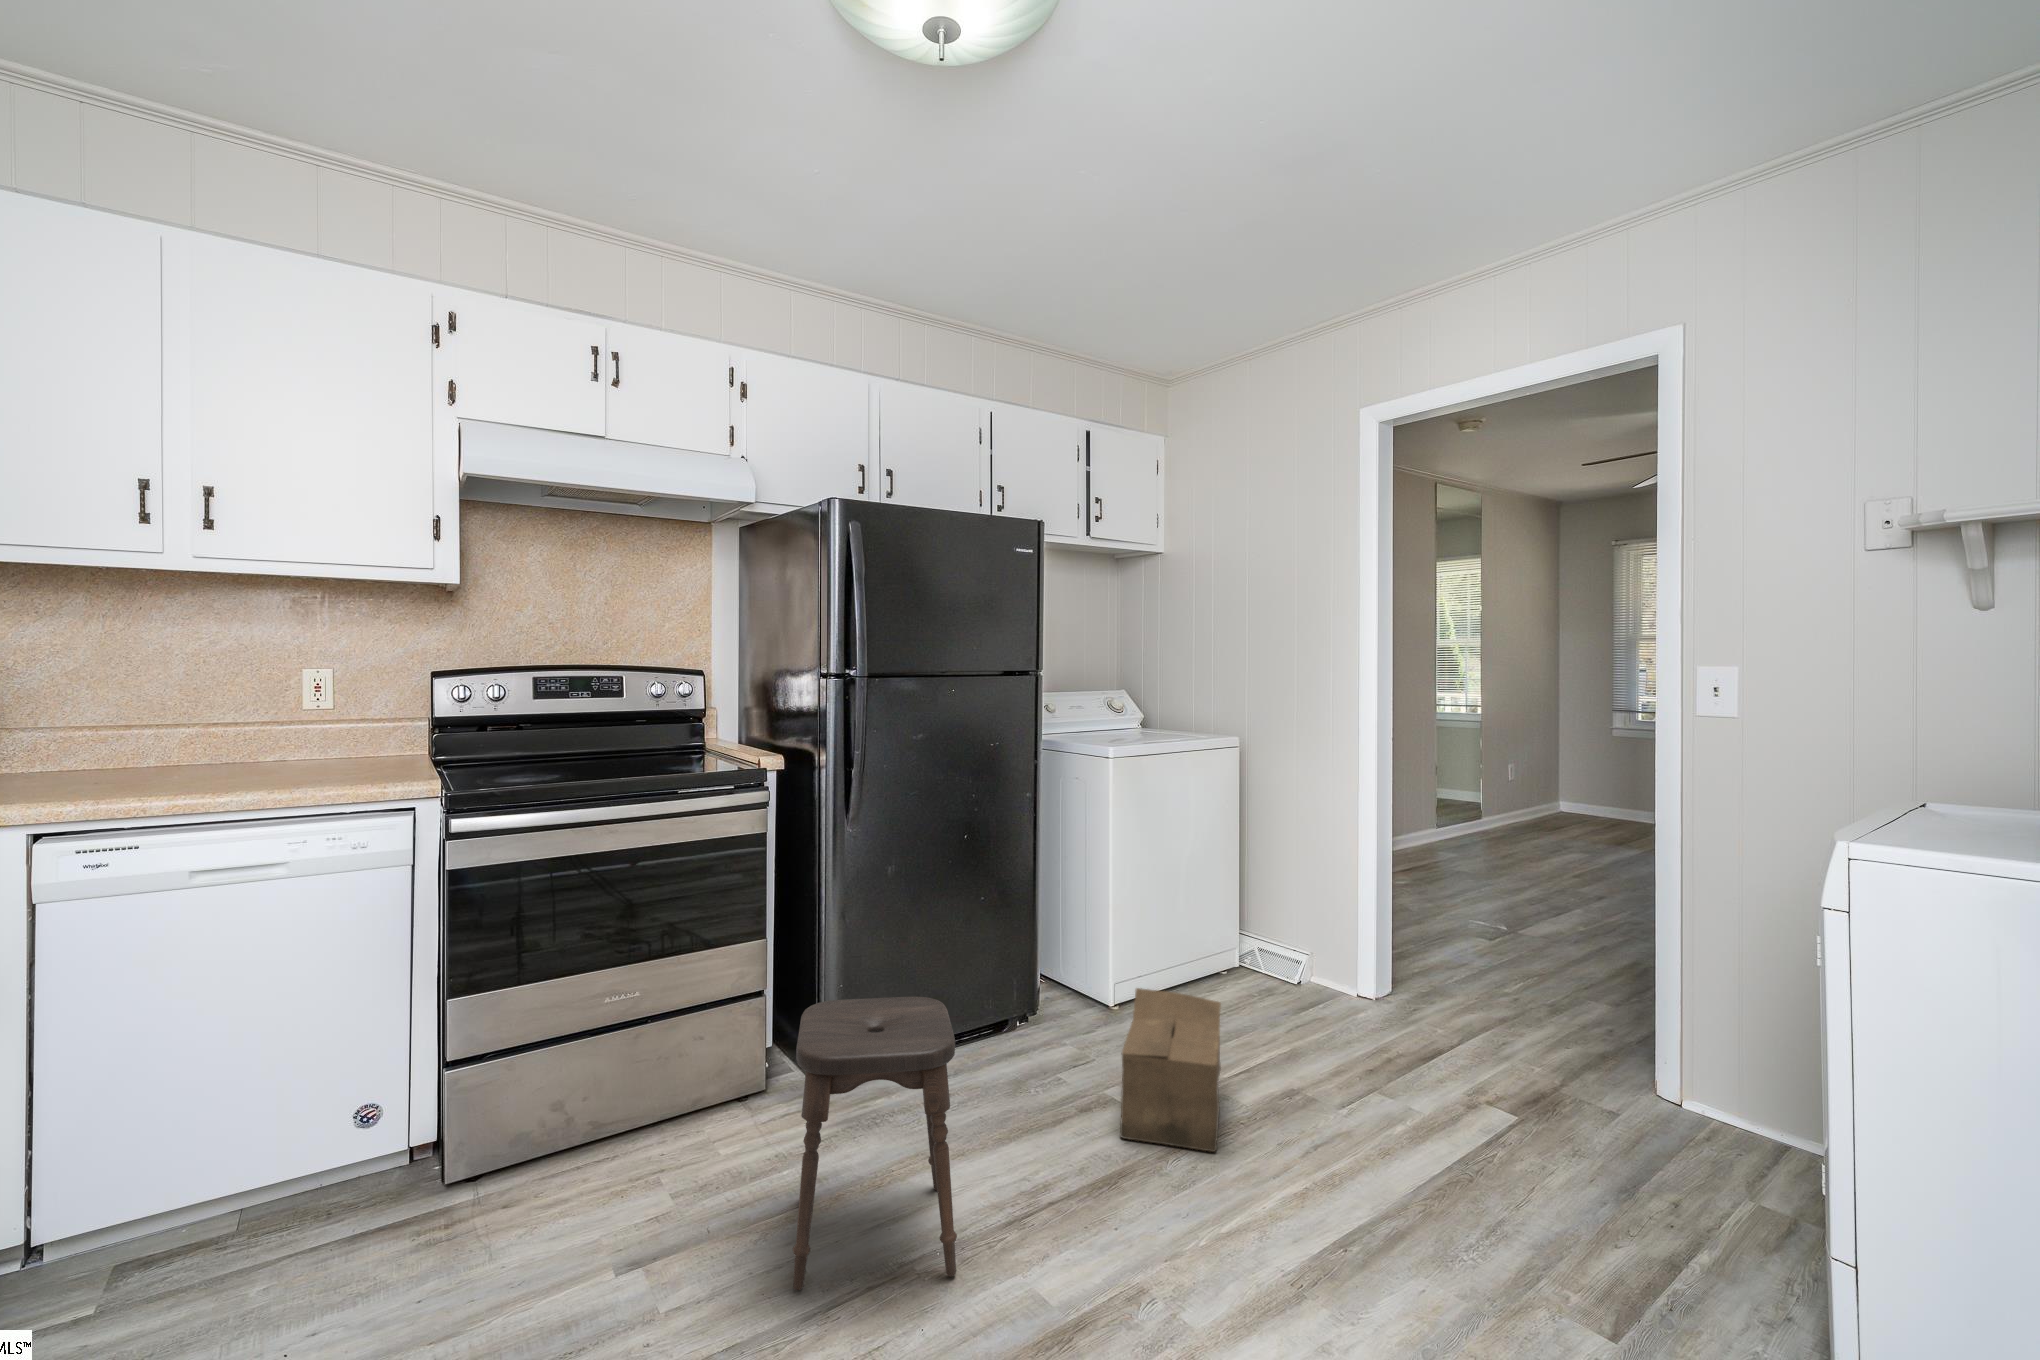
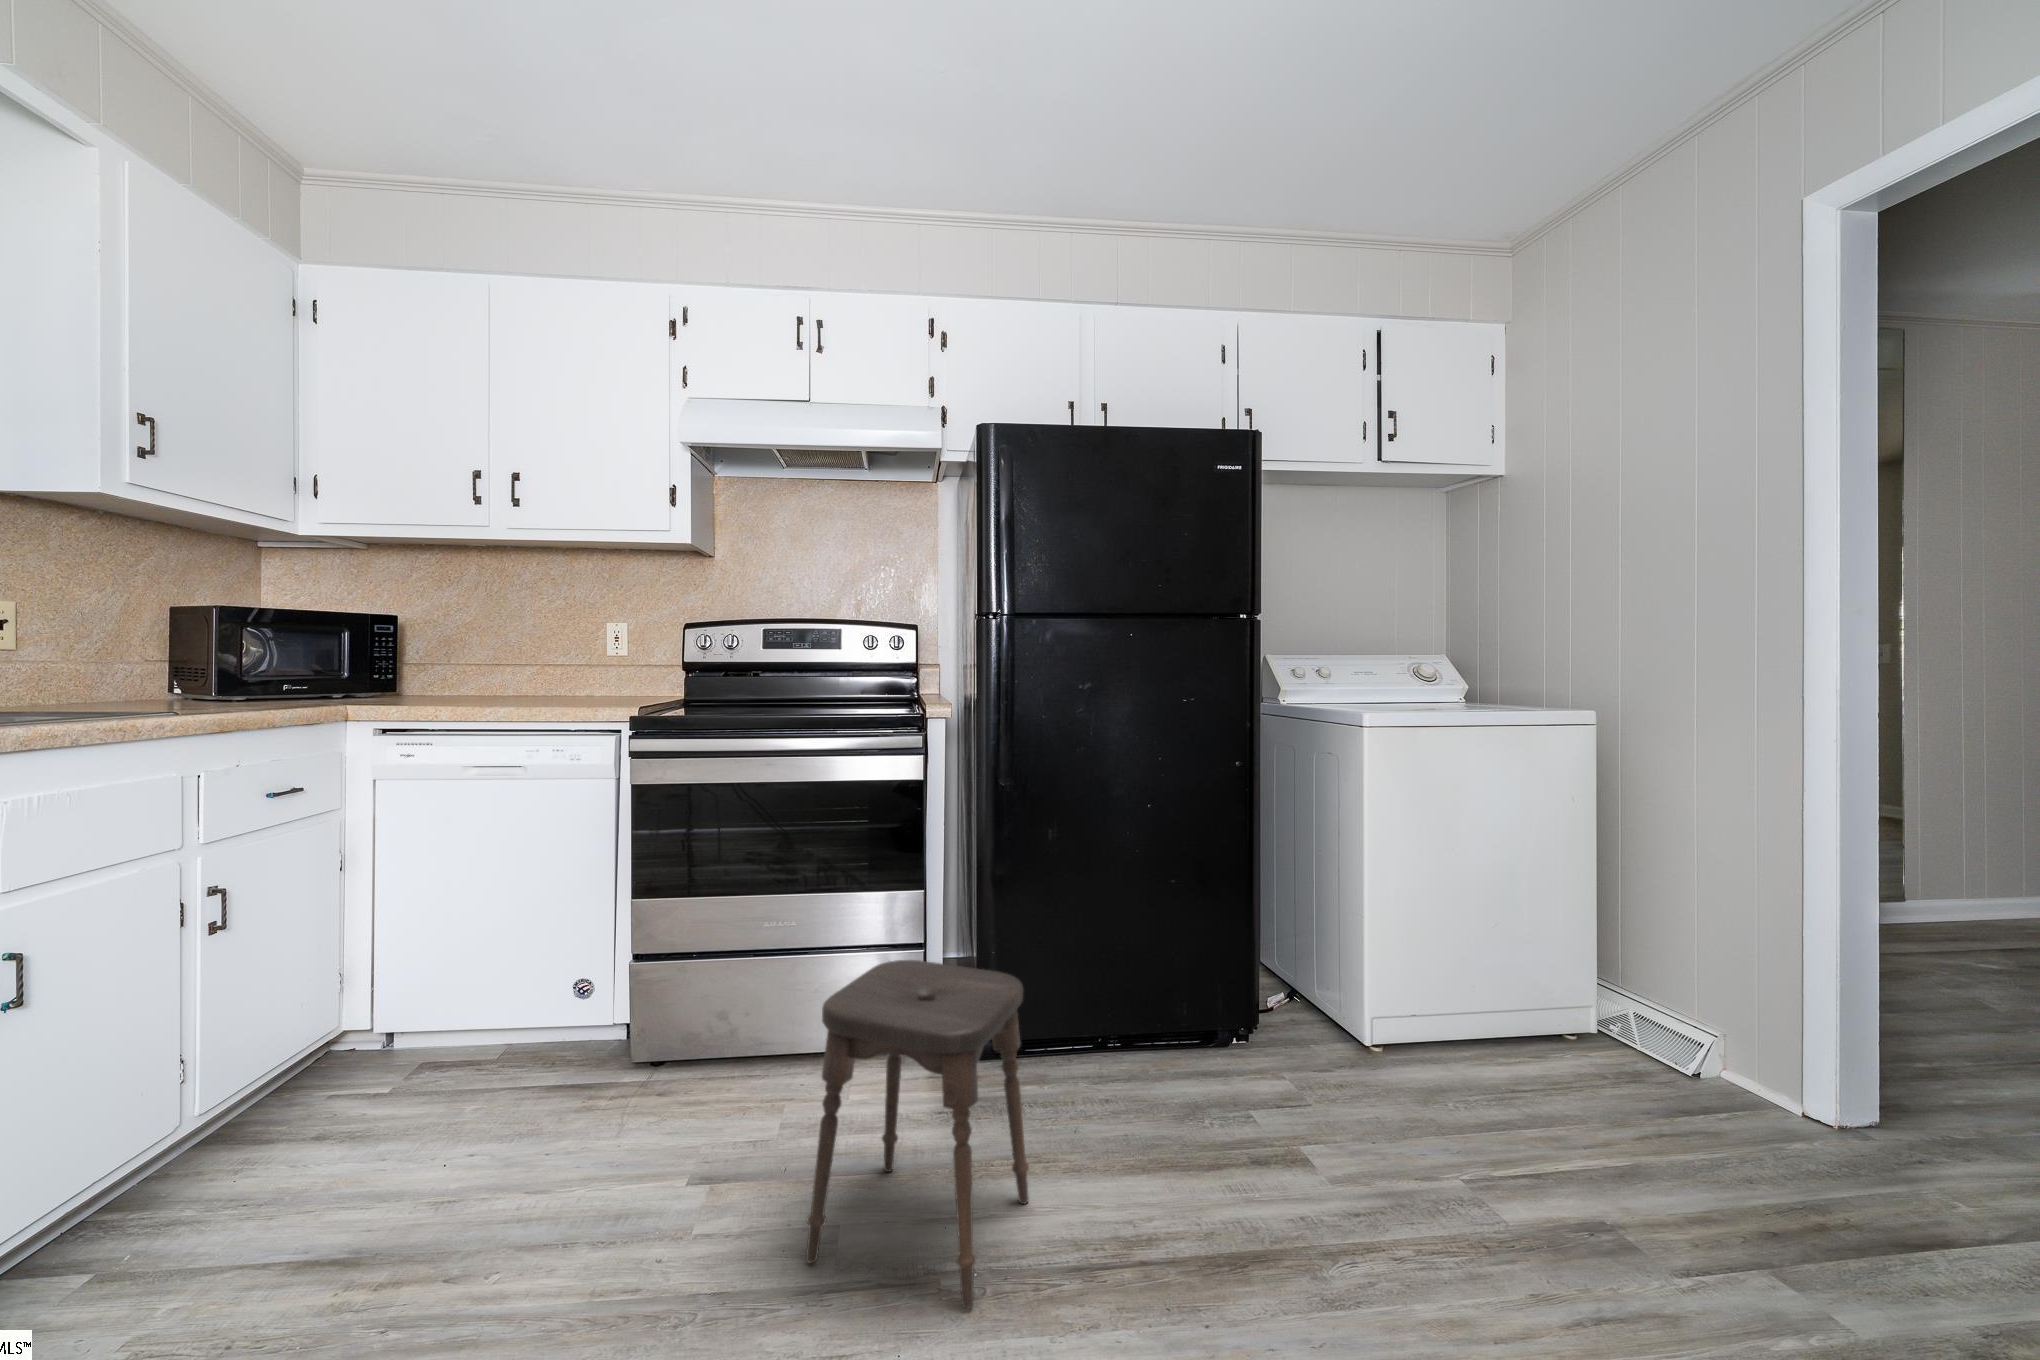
cardboard box: present [1120,988,1221,1152] -> none [1282,1021,1472,1268]

